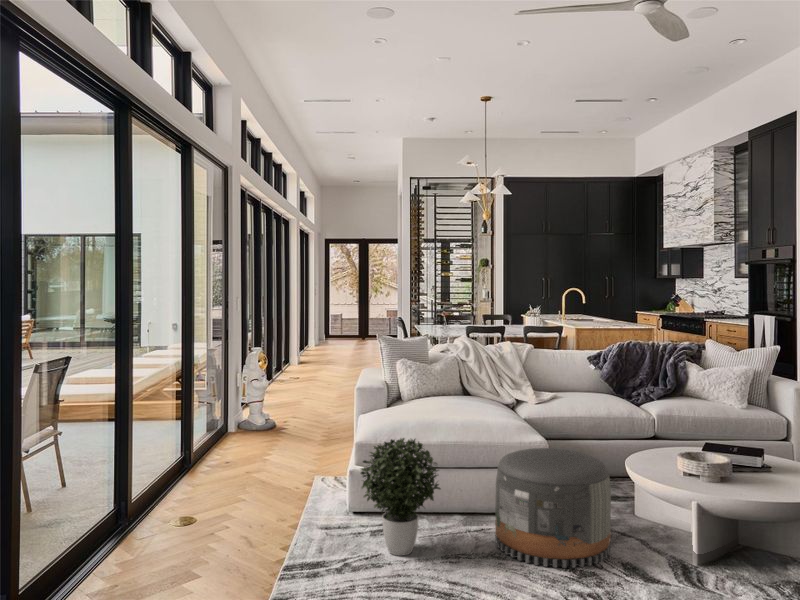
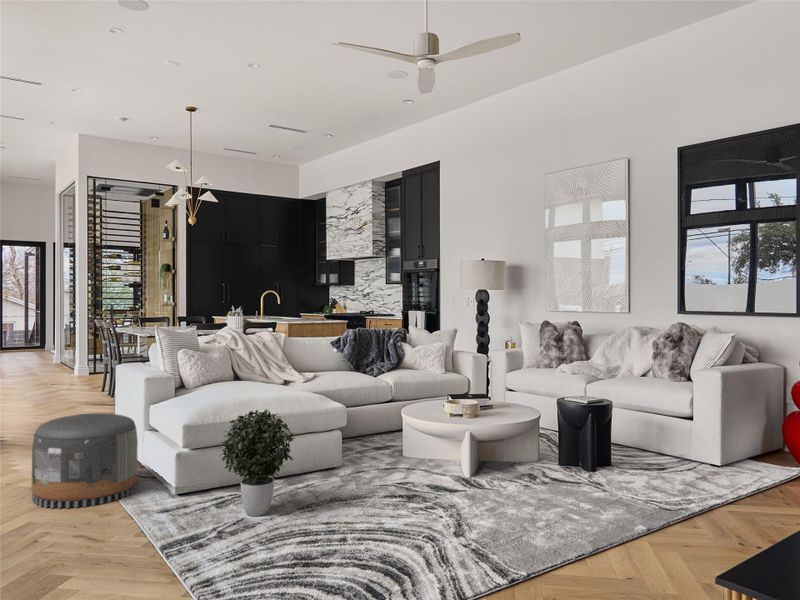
pouf: present [495,448,611,568] -> present [32,413,138,508]

